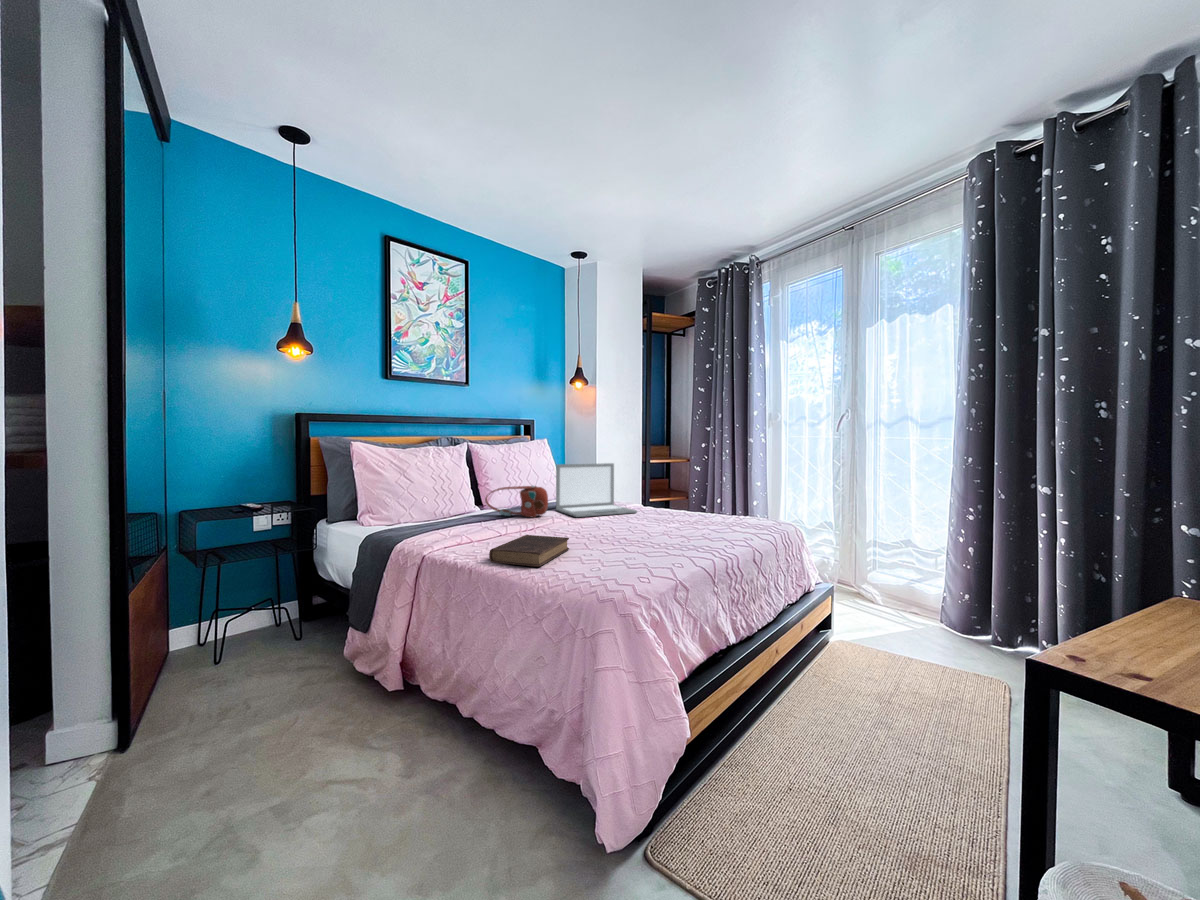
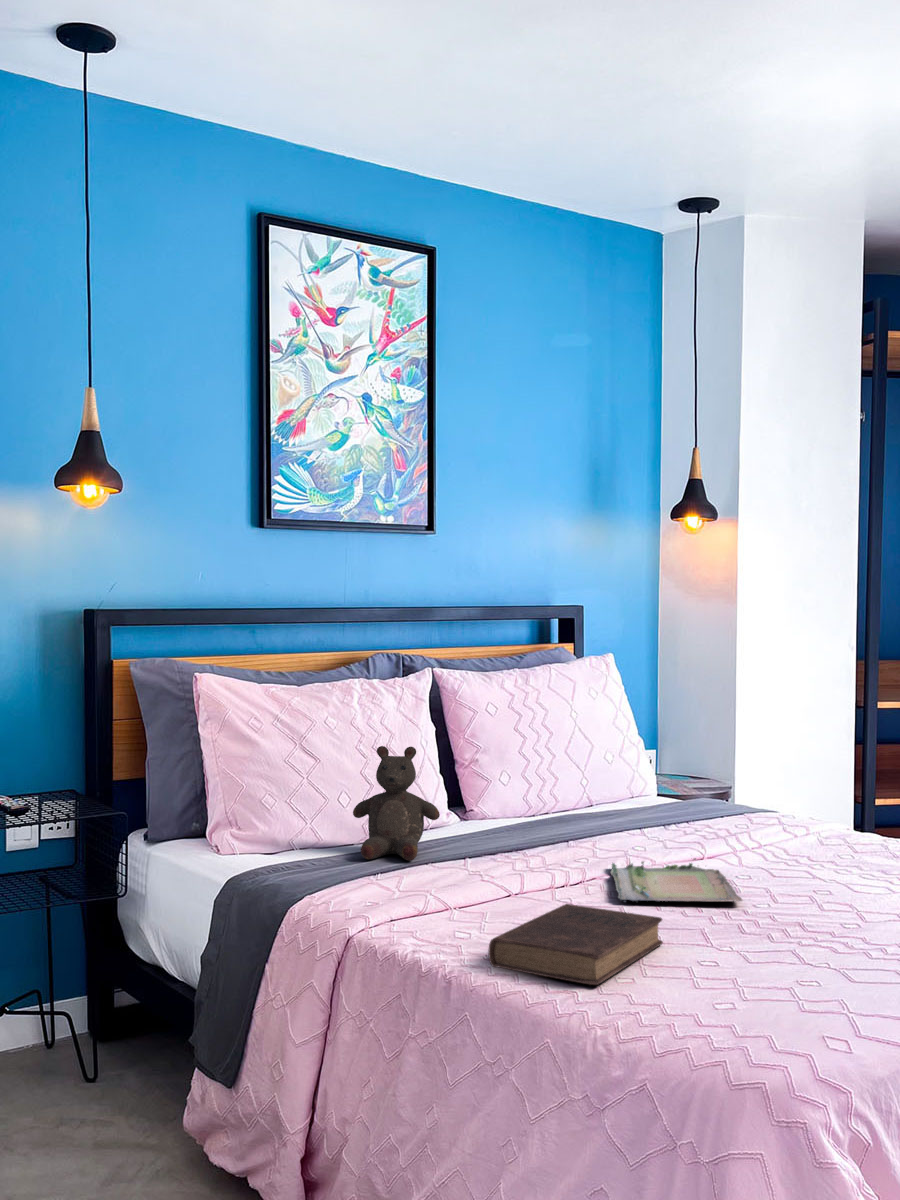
laptop: present [556,463,637,517] -> none [631,723,829,855]
stuffed bear: none [429,473,470,524] -> present [353,746,440,861]
handbag: present [485,486,548,517] -> none [472,777,614,851]
tray: none [547,516,603,535] -> present [611,858,742,901]

